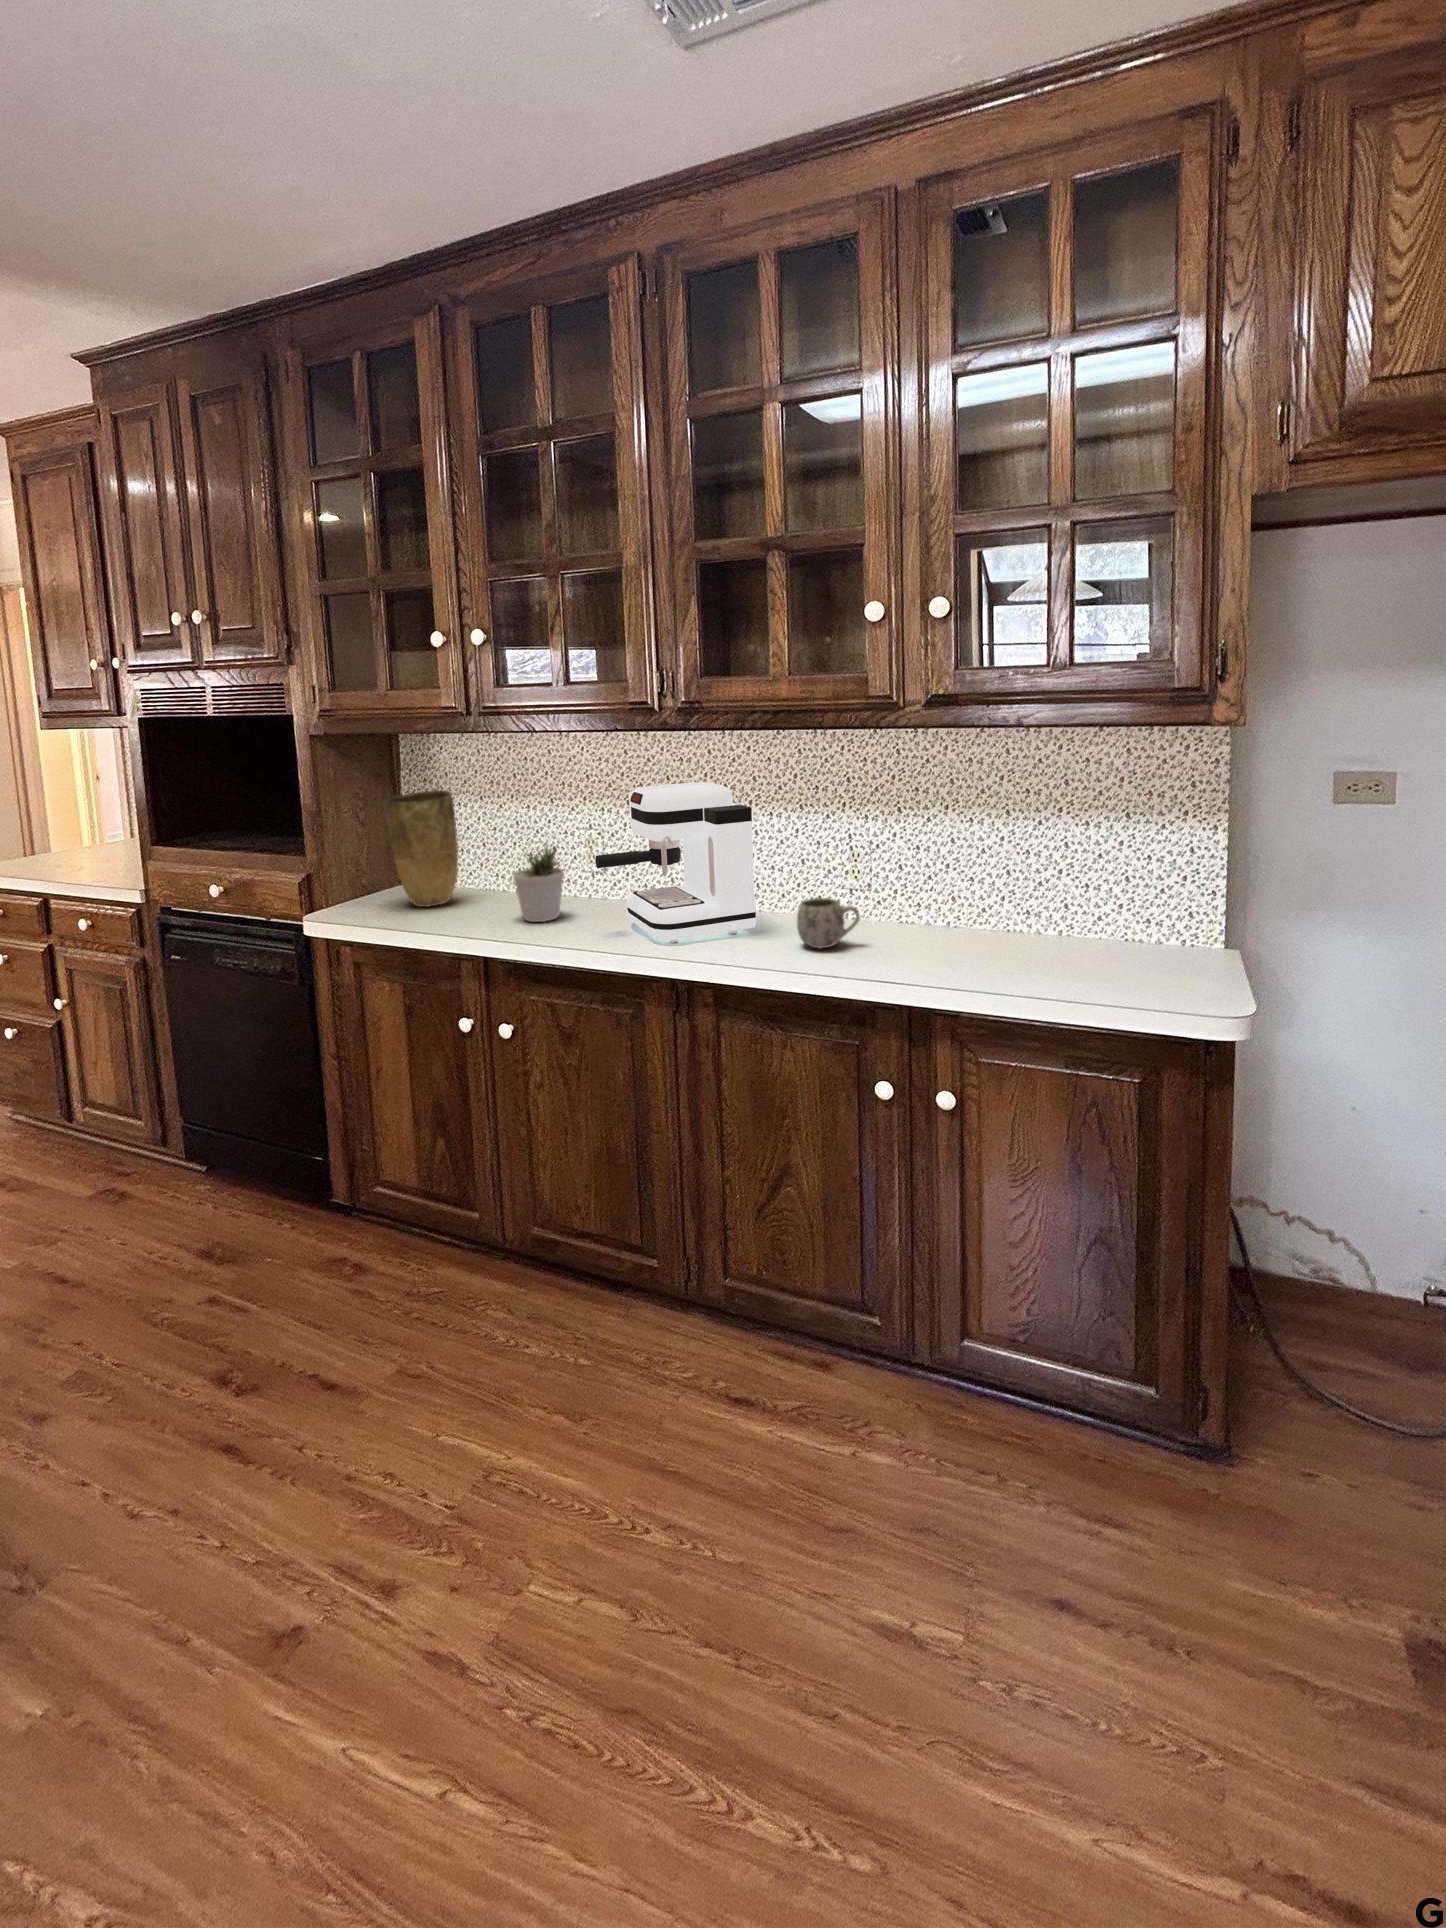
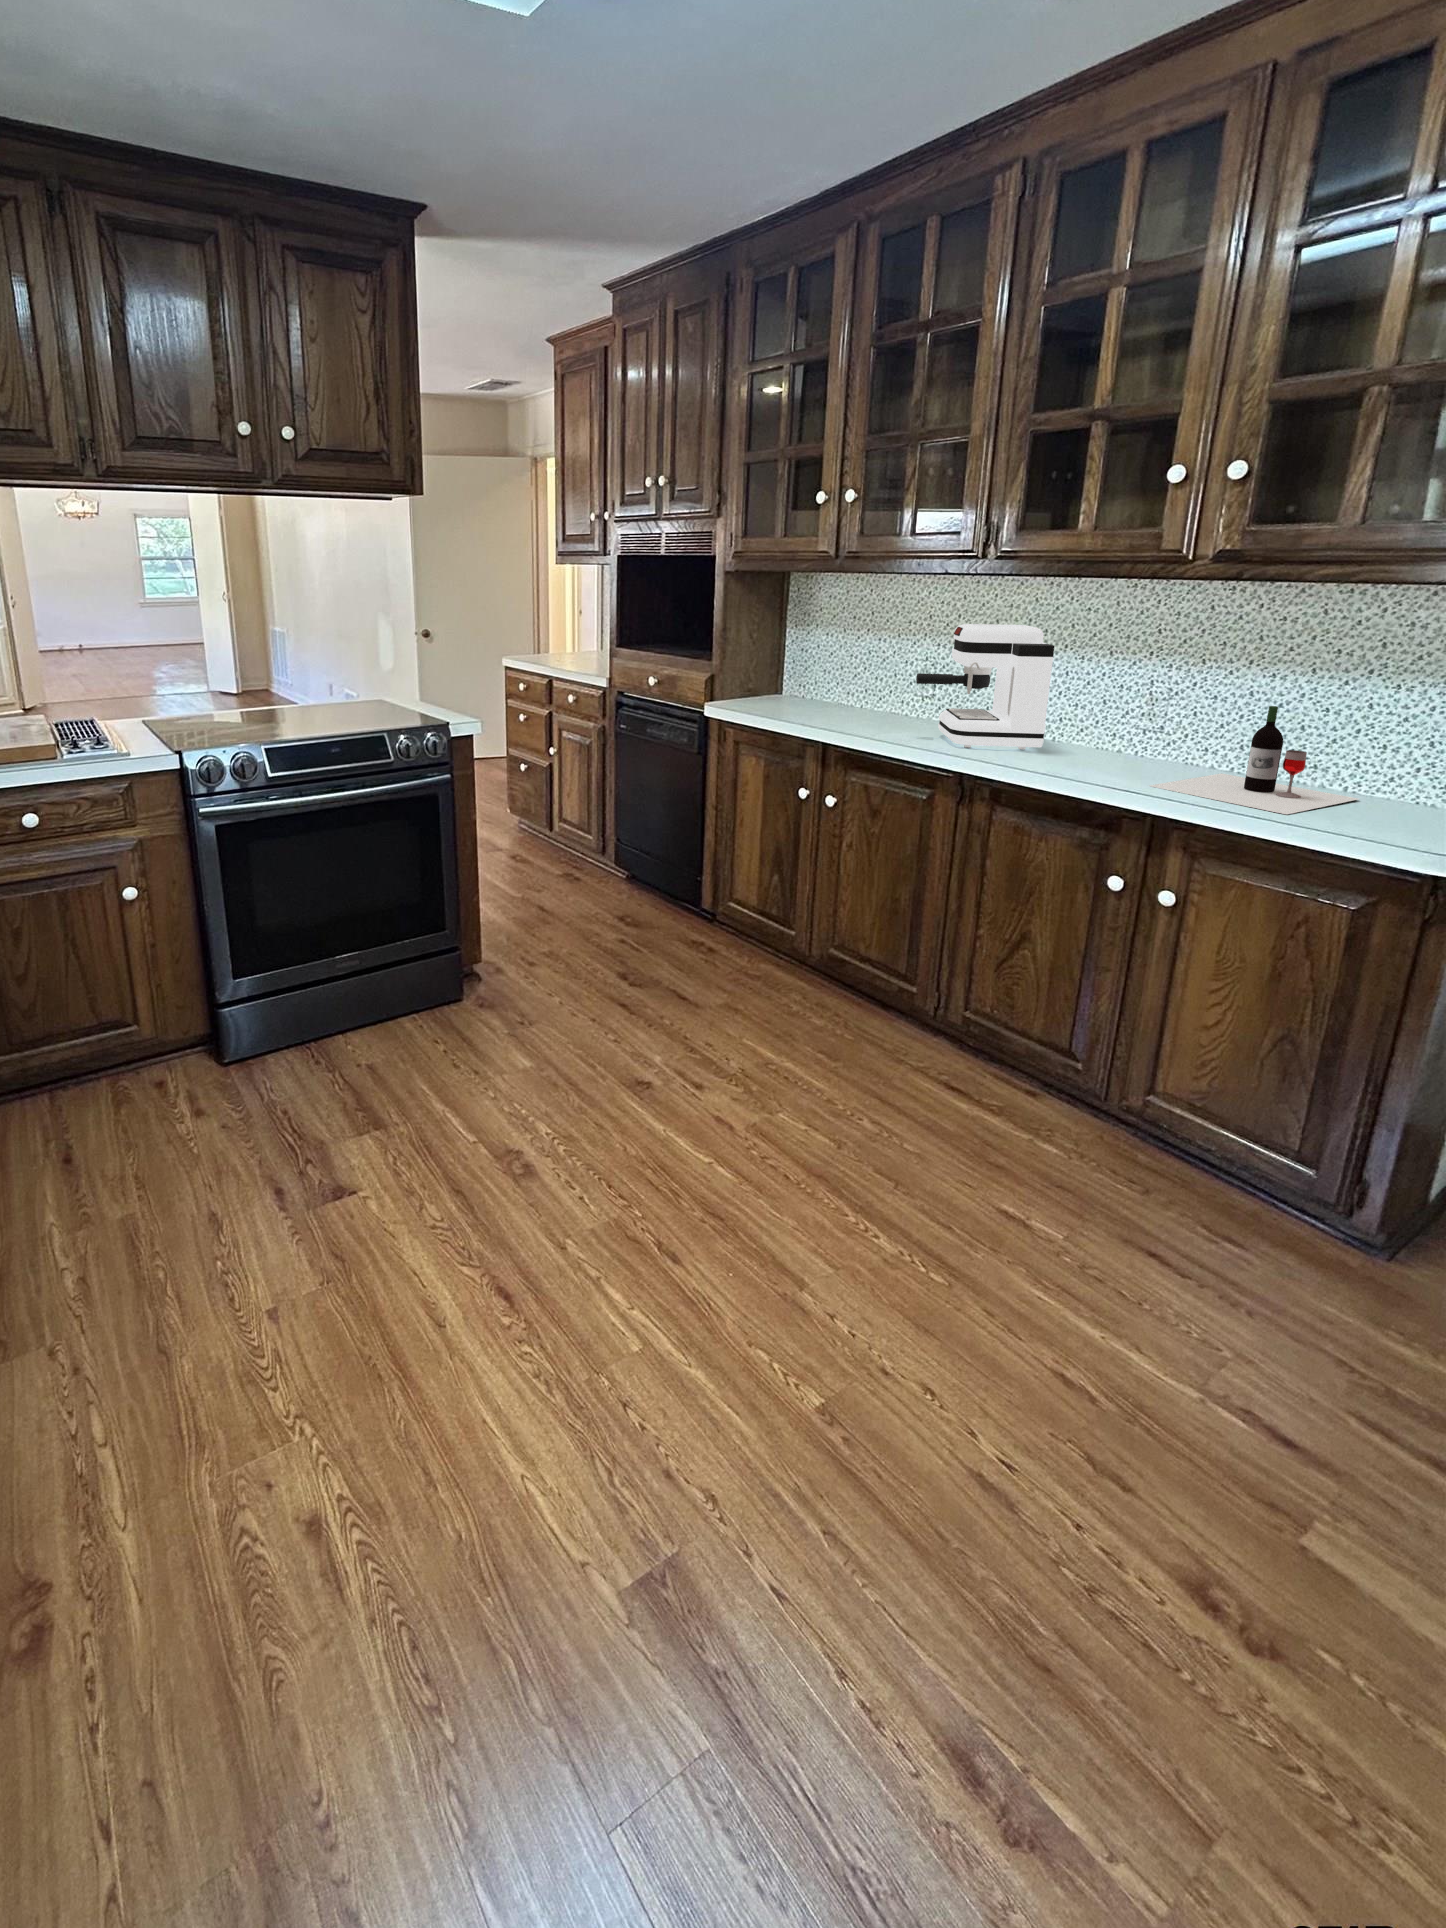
vase: present [383,790,458,907] -> none [770,620,822,708]
potted plant: present [513,844,564,922] -> none [855,662,897,725]
wine bottle: none [900,859,1086,990] -> present [1149,706,1358,815]
mug: present [797,898,860,948] -> none [1073,726,1133,766]

